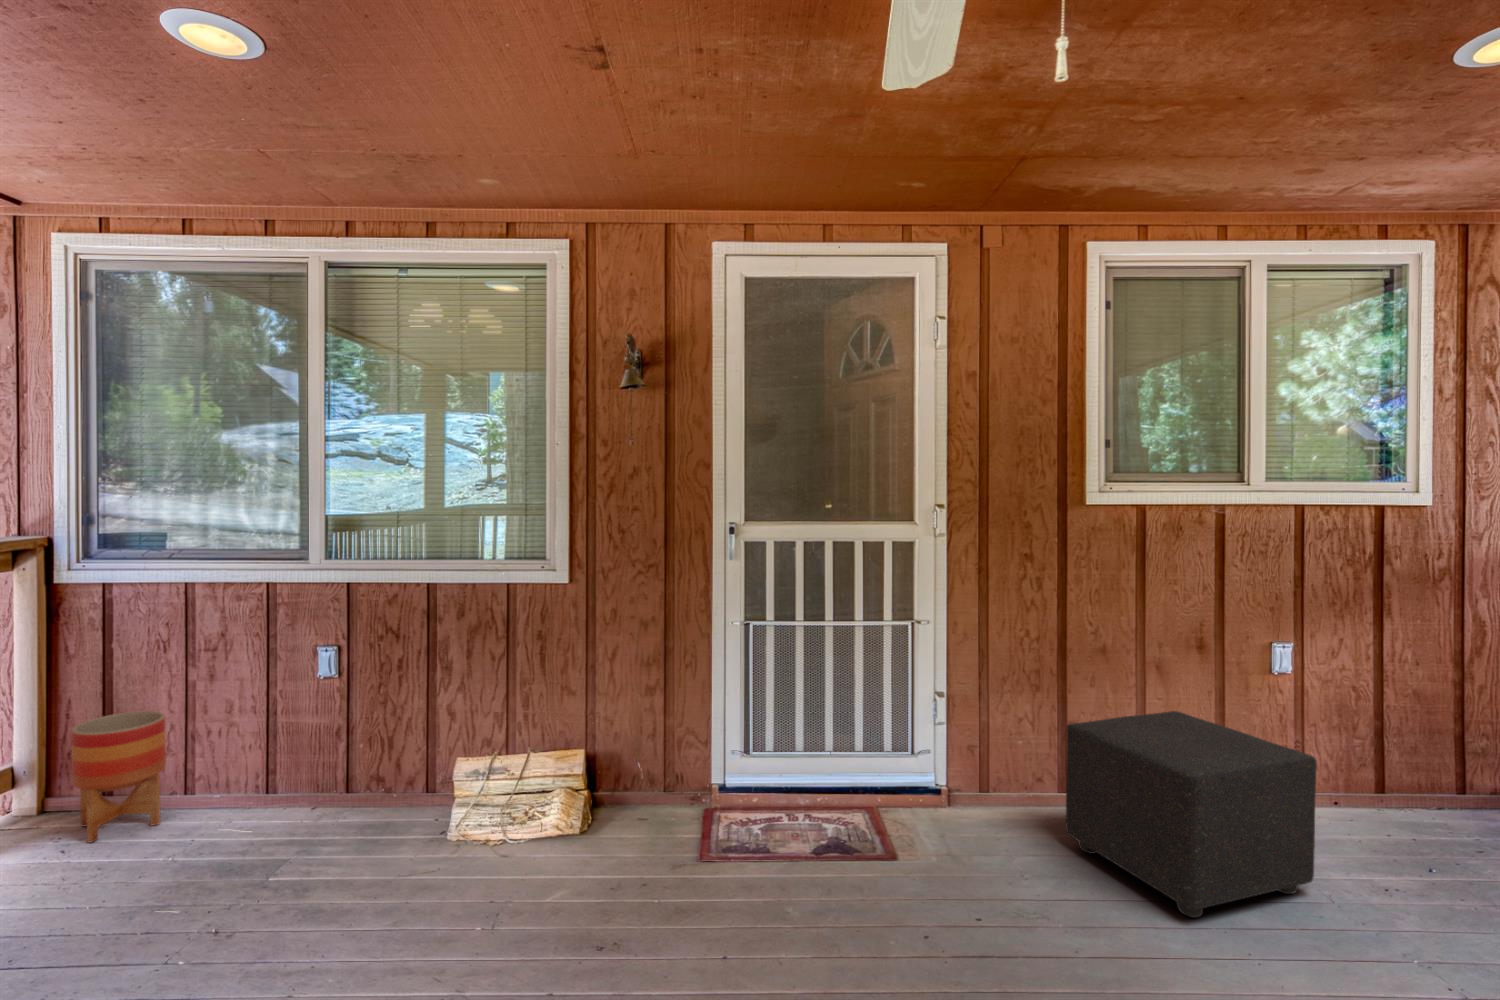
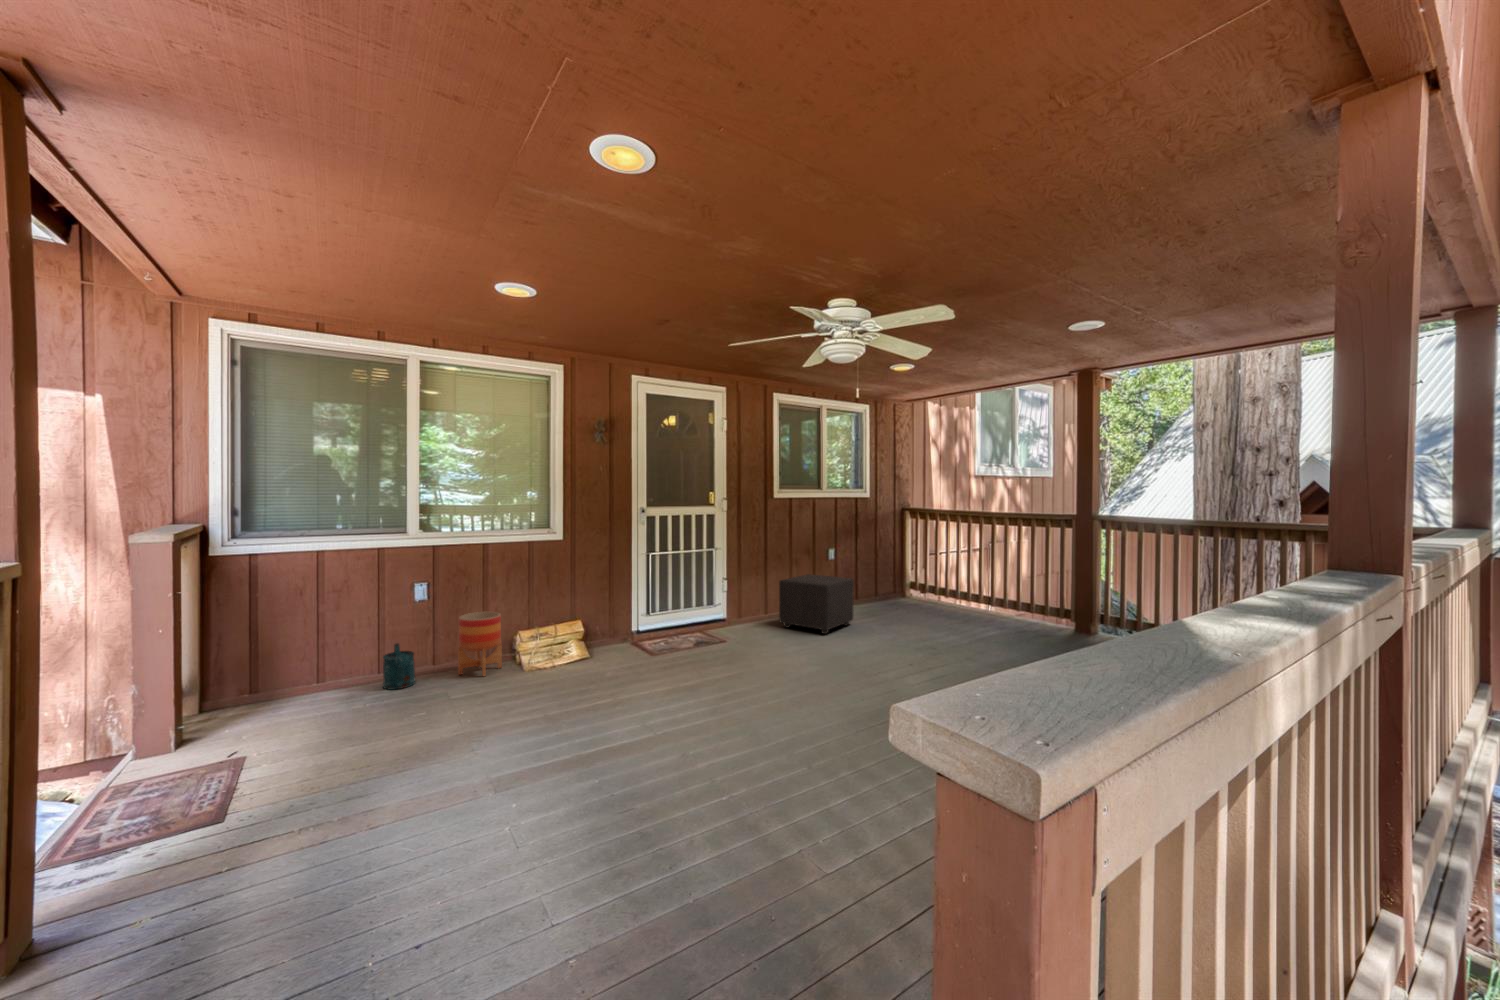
planter: present [71,711,166,843] -> present [458,612,502,676]
watering can: none [197,748,286,835] -> present [383,643,415,690]

